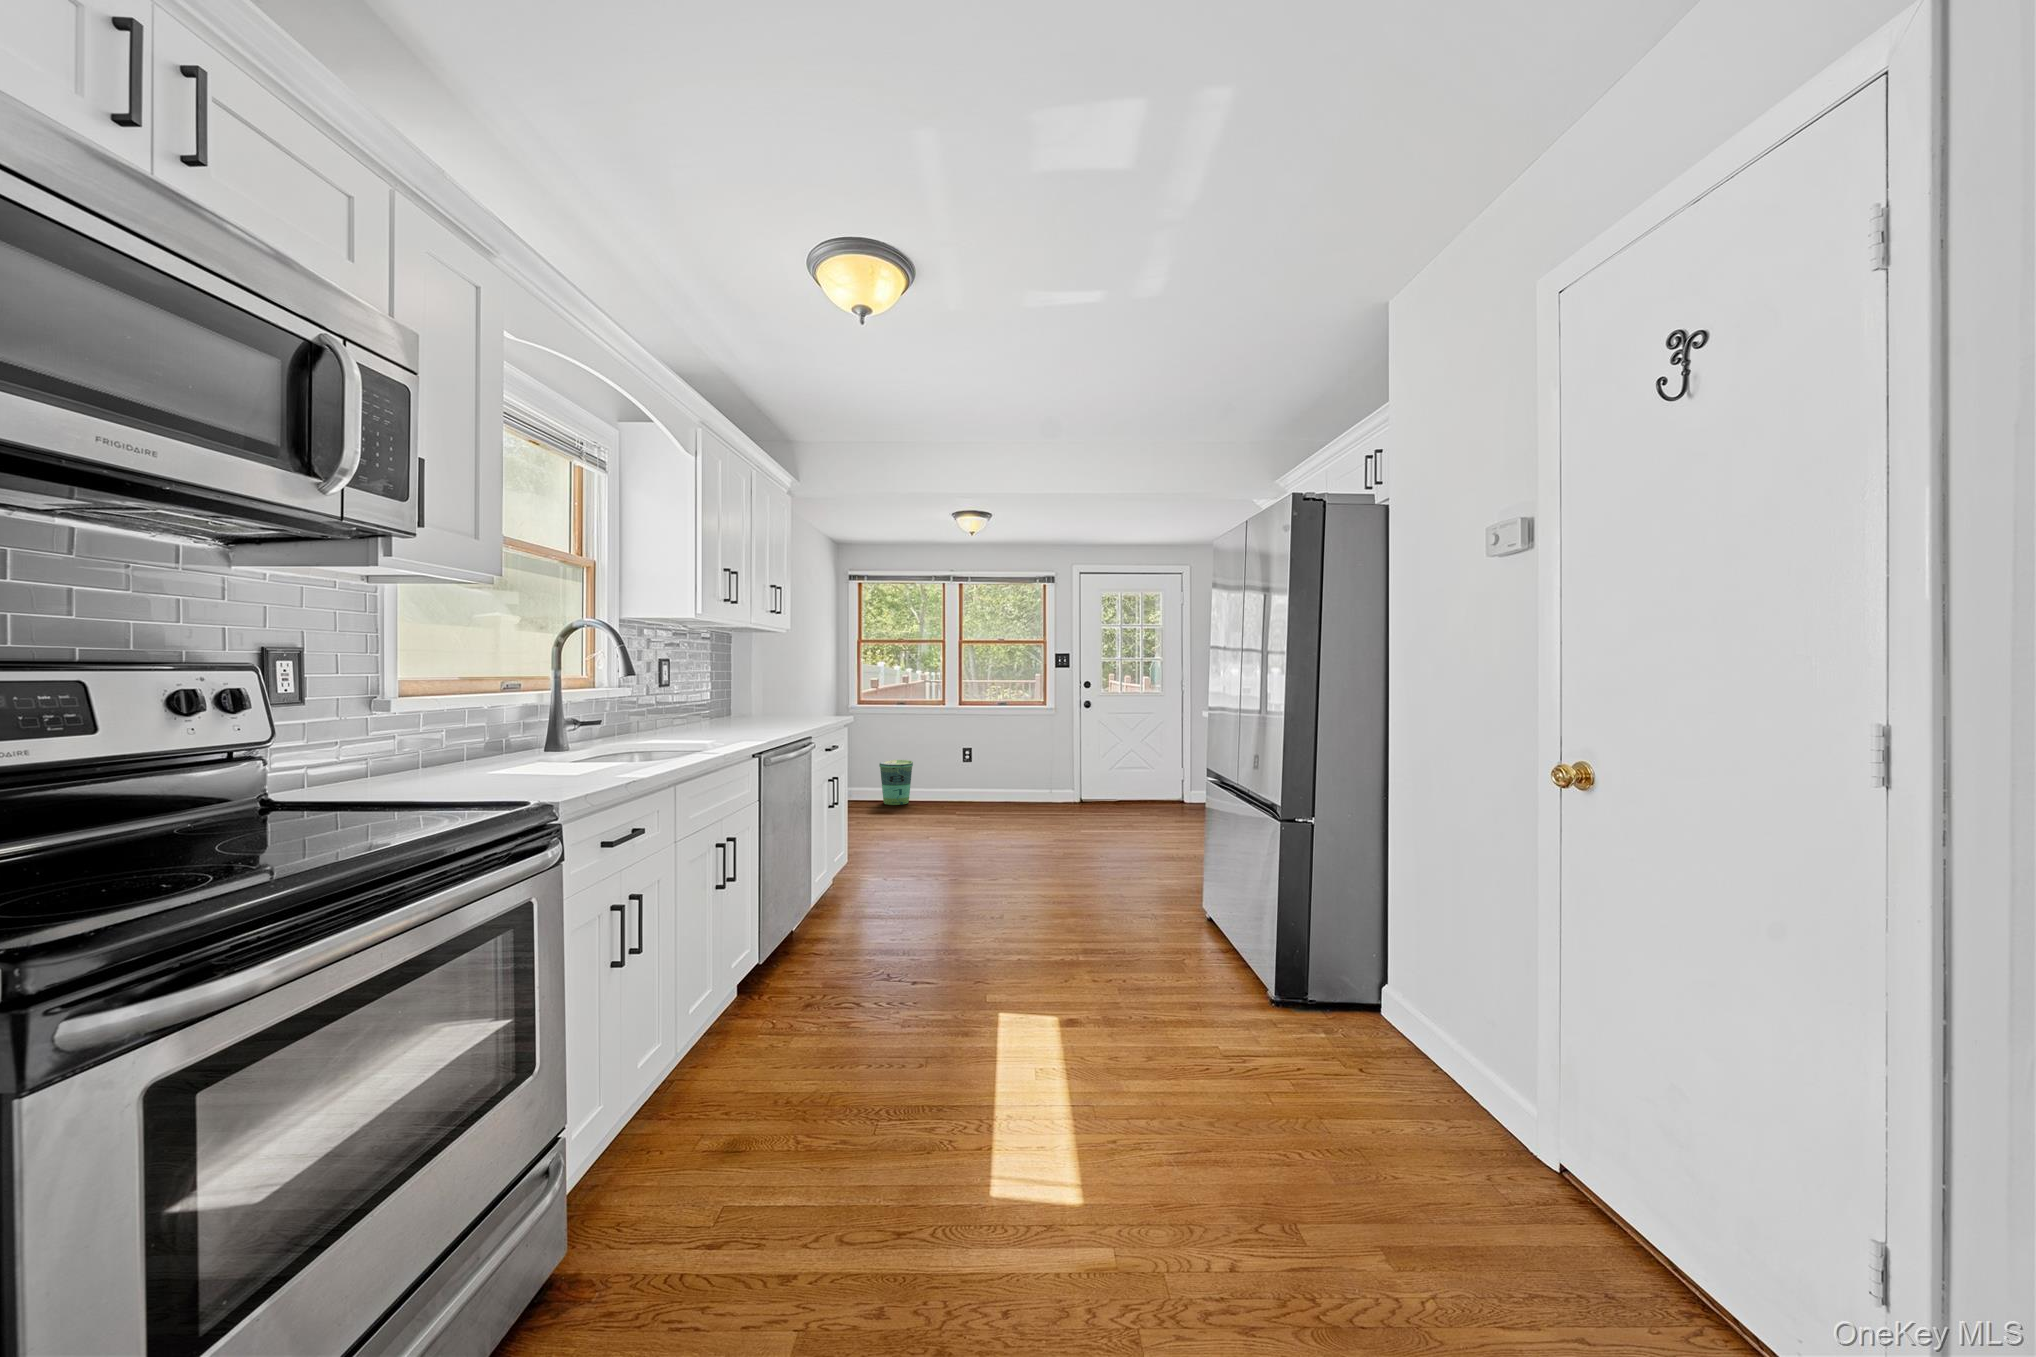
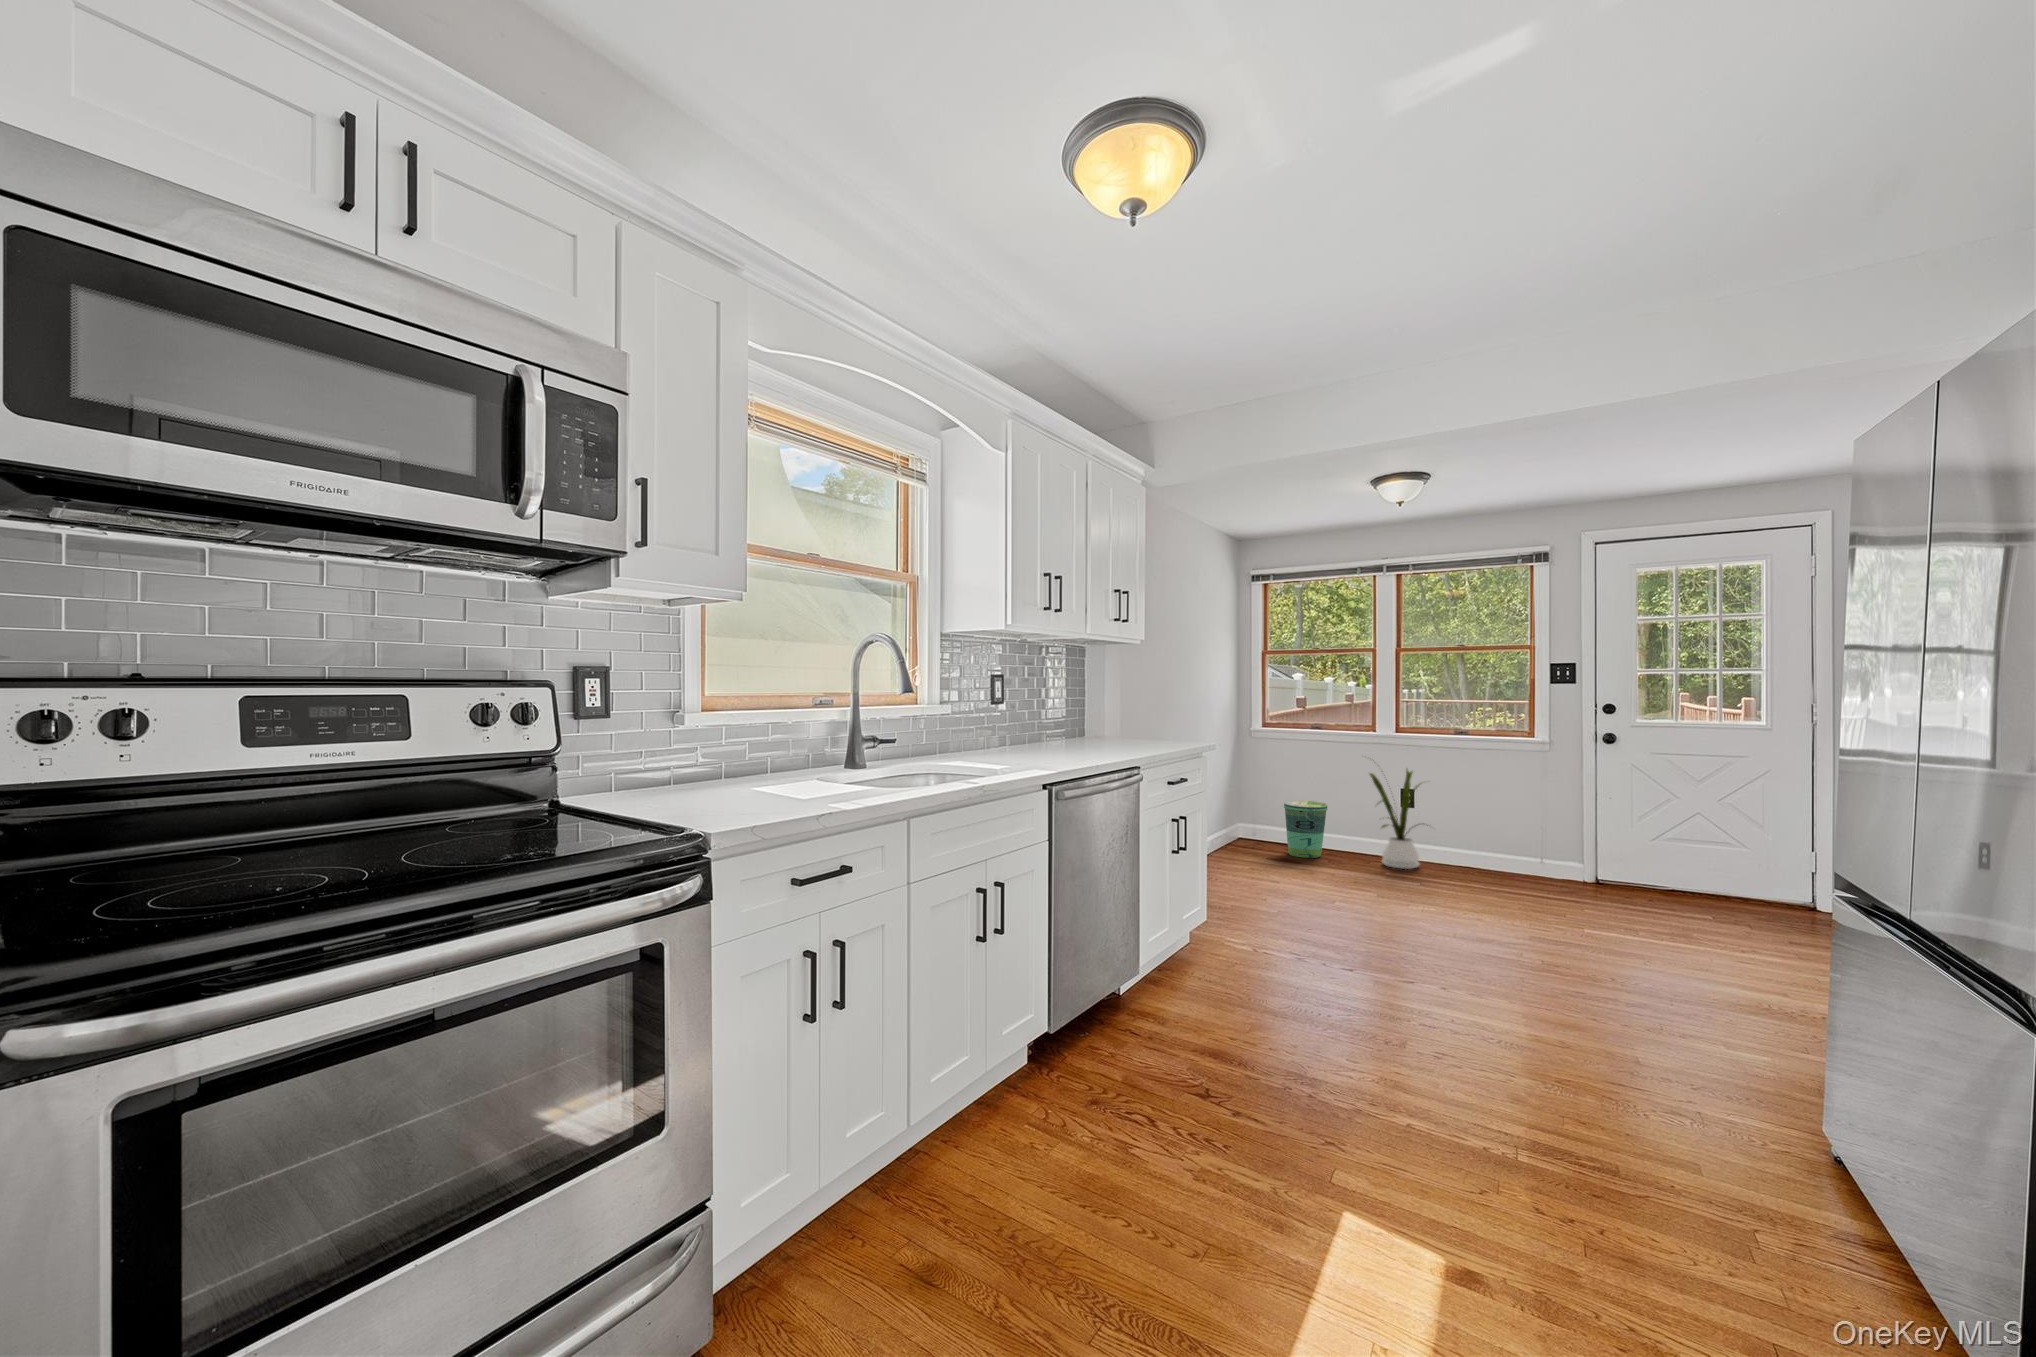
house plant: none [937,721,992,806] -> present [1370,762,1428,869]

